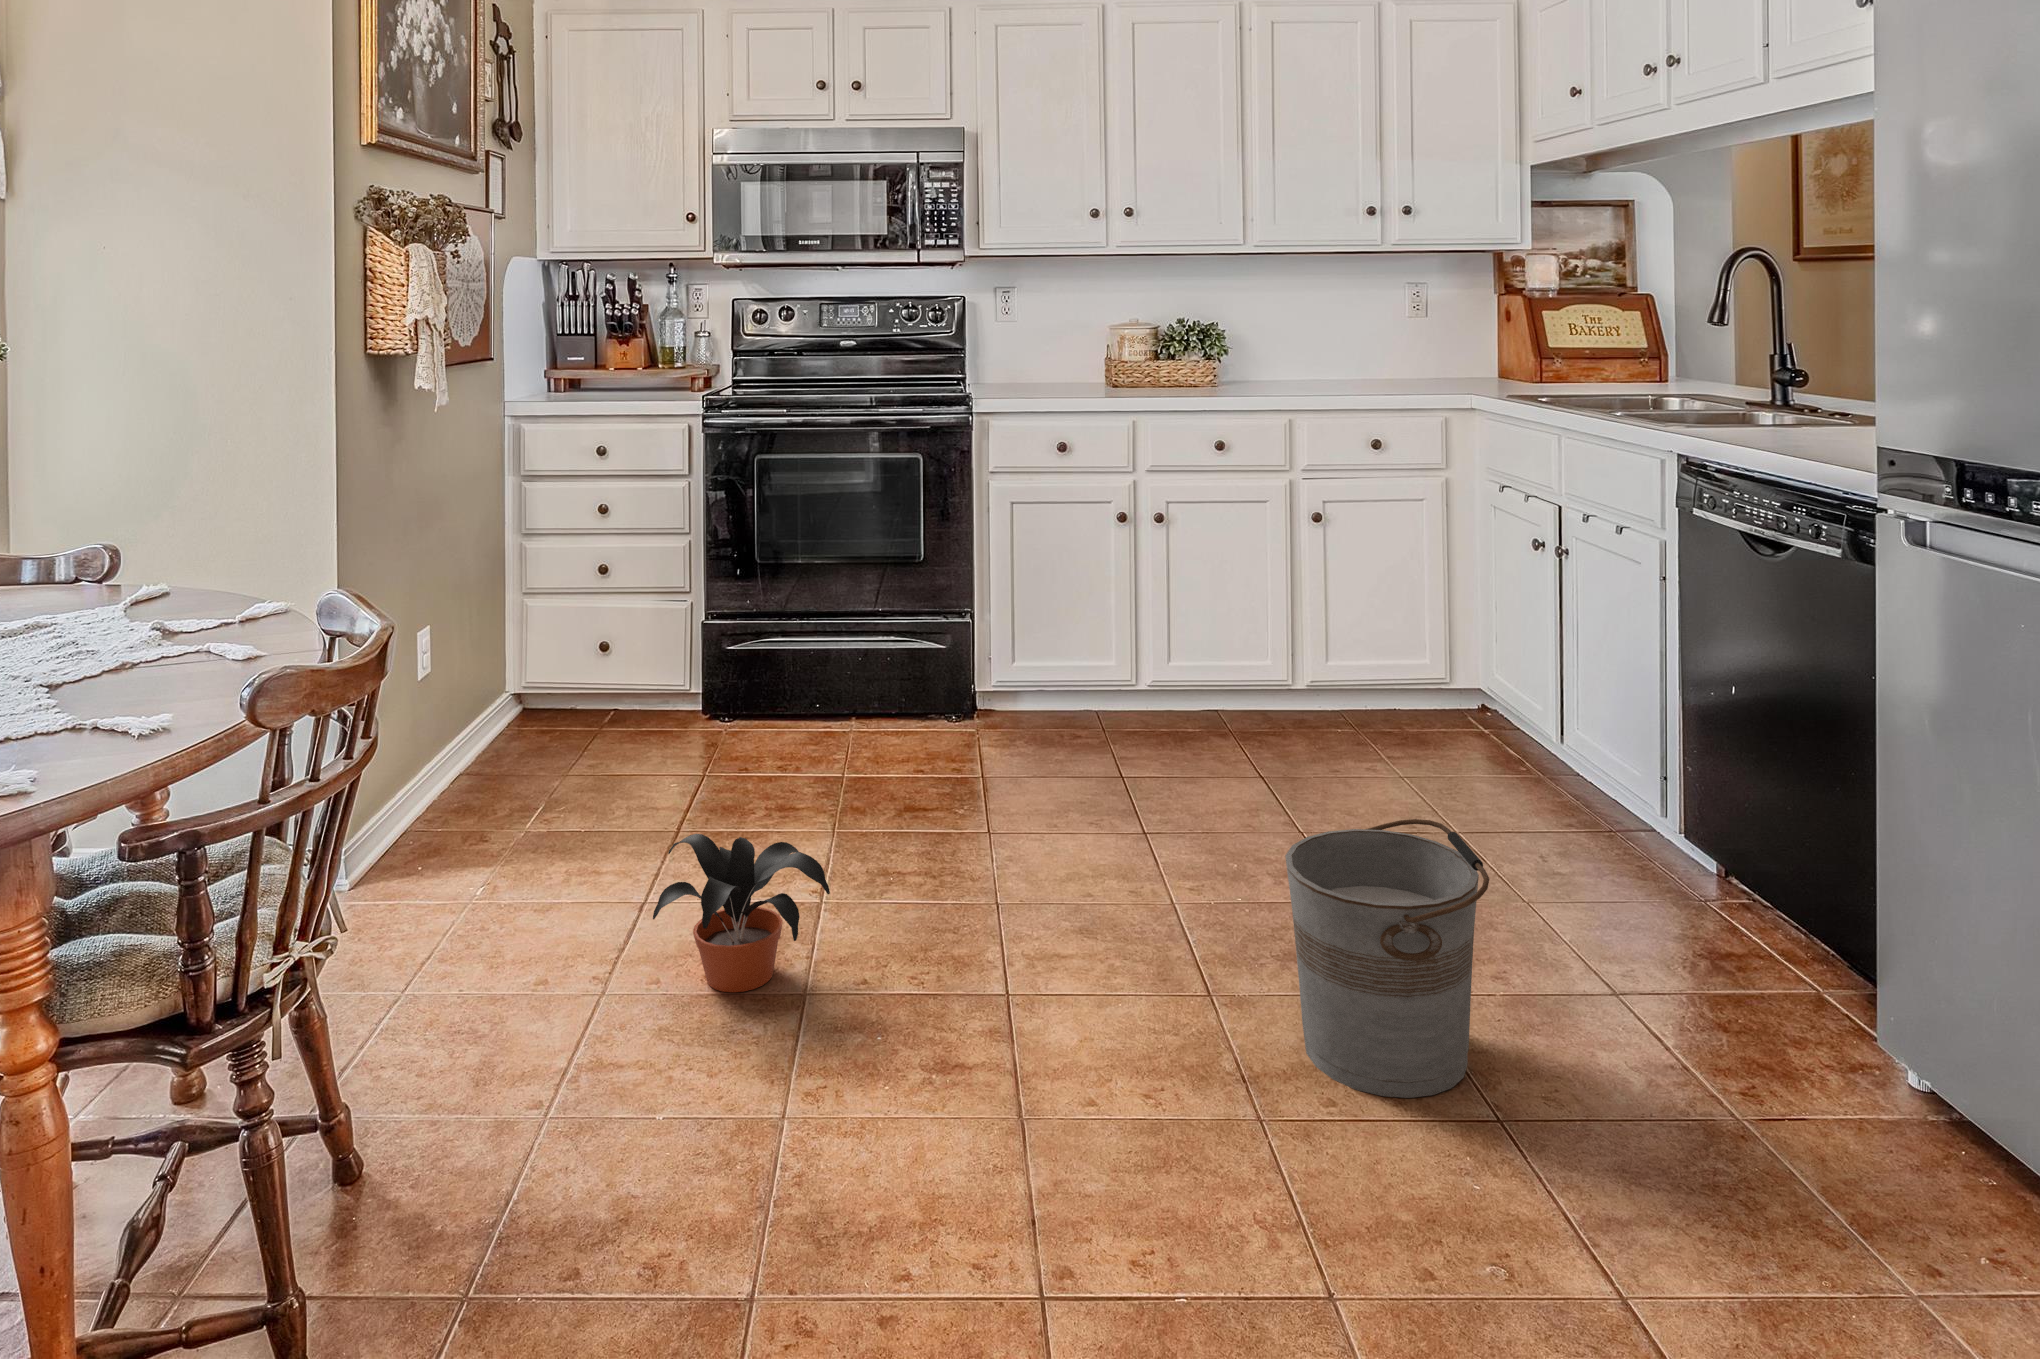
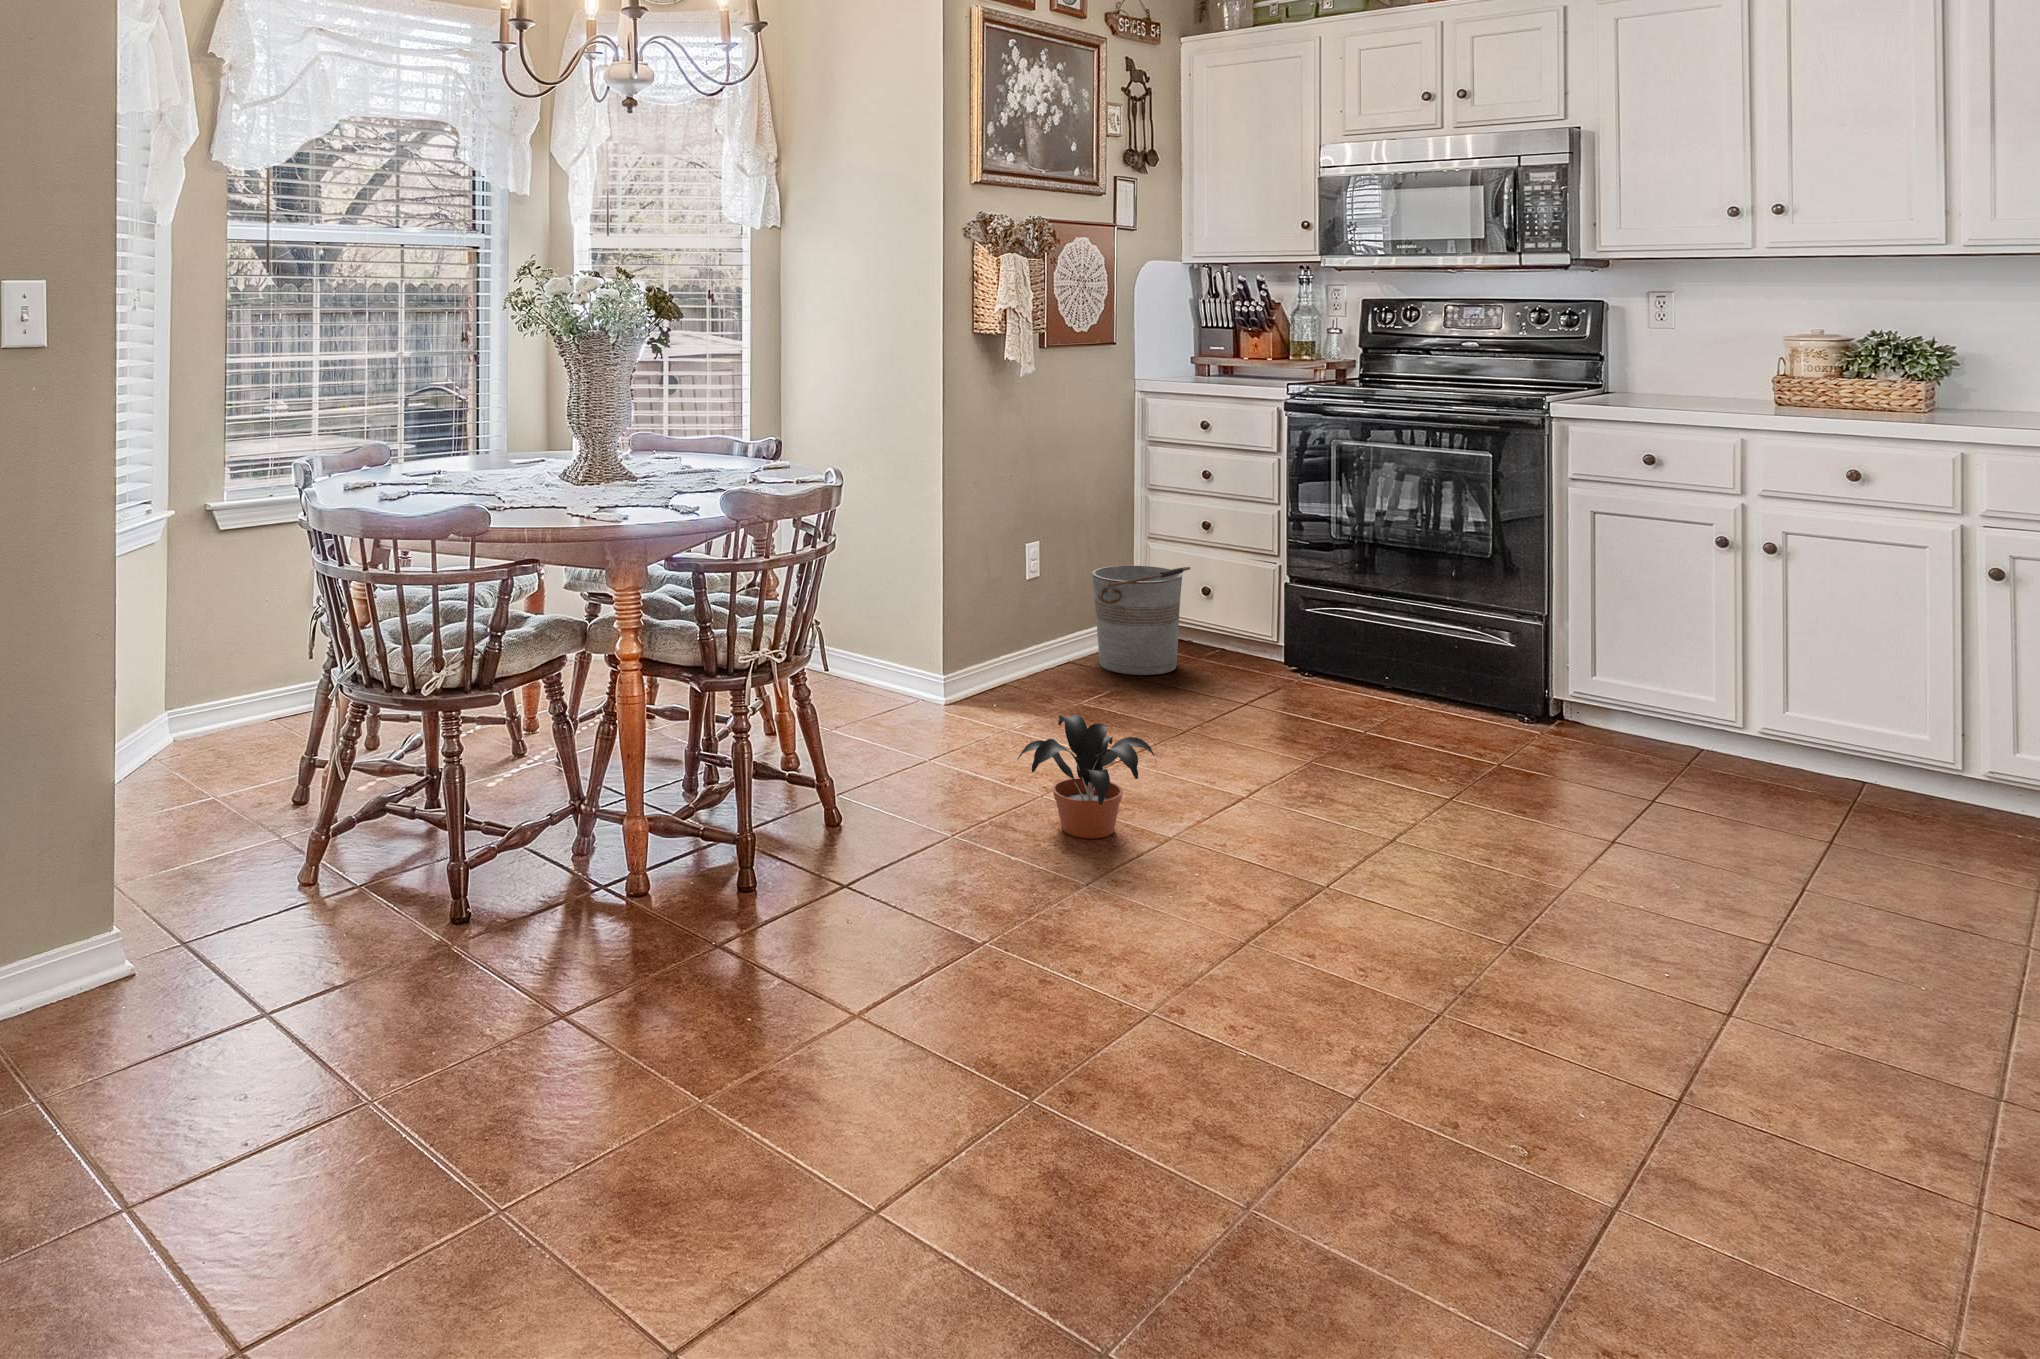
bucket: present [1285,819,1489,1098] -> present [1092,566,1190,675]

